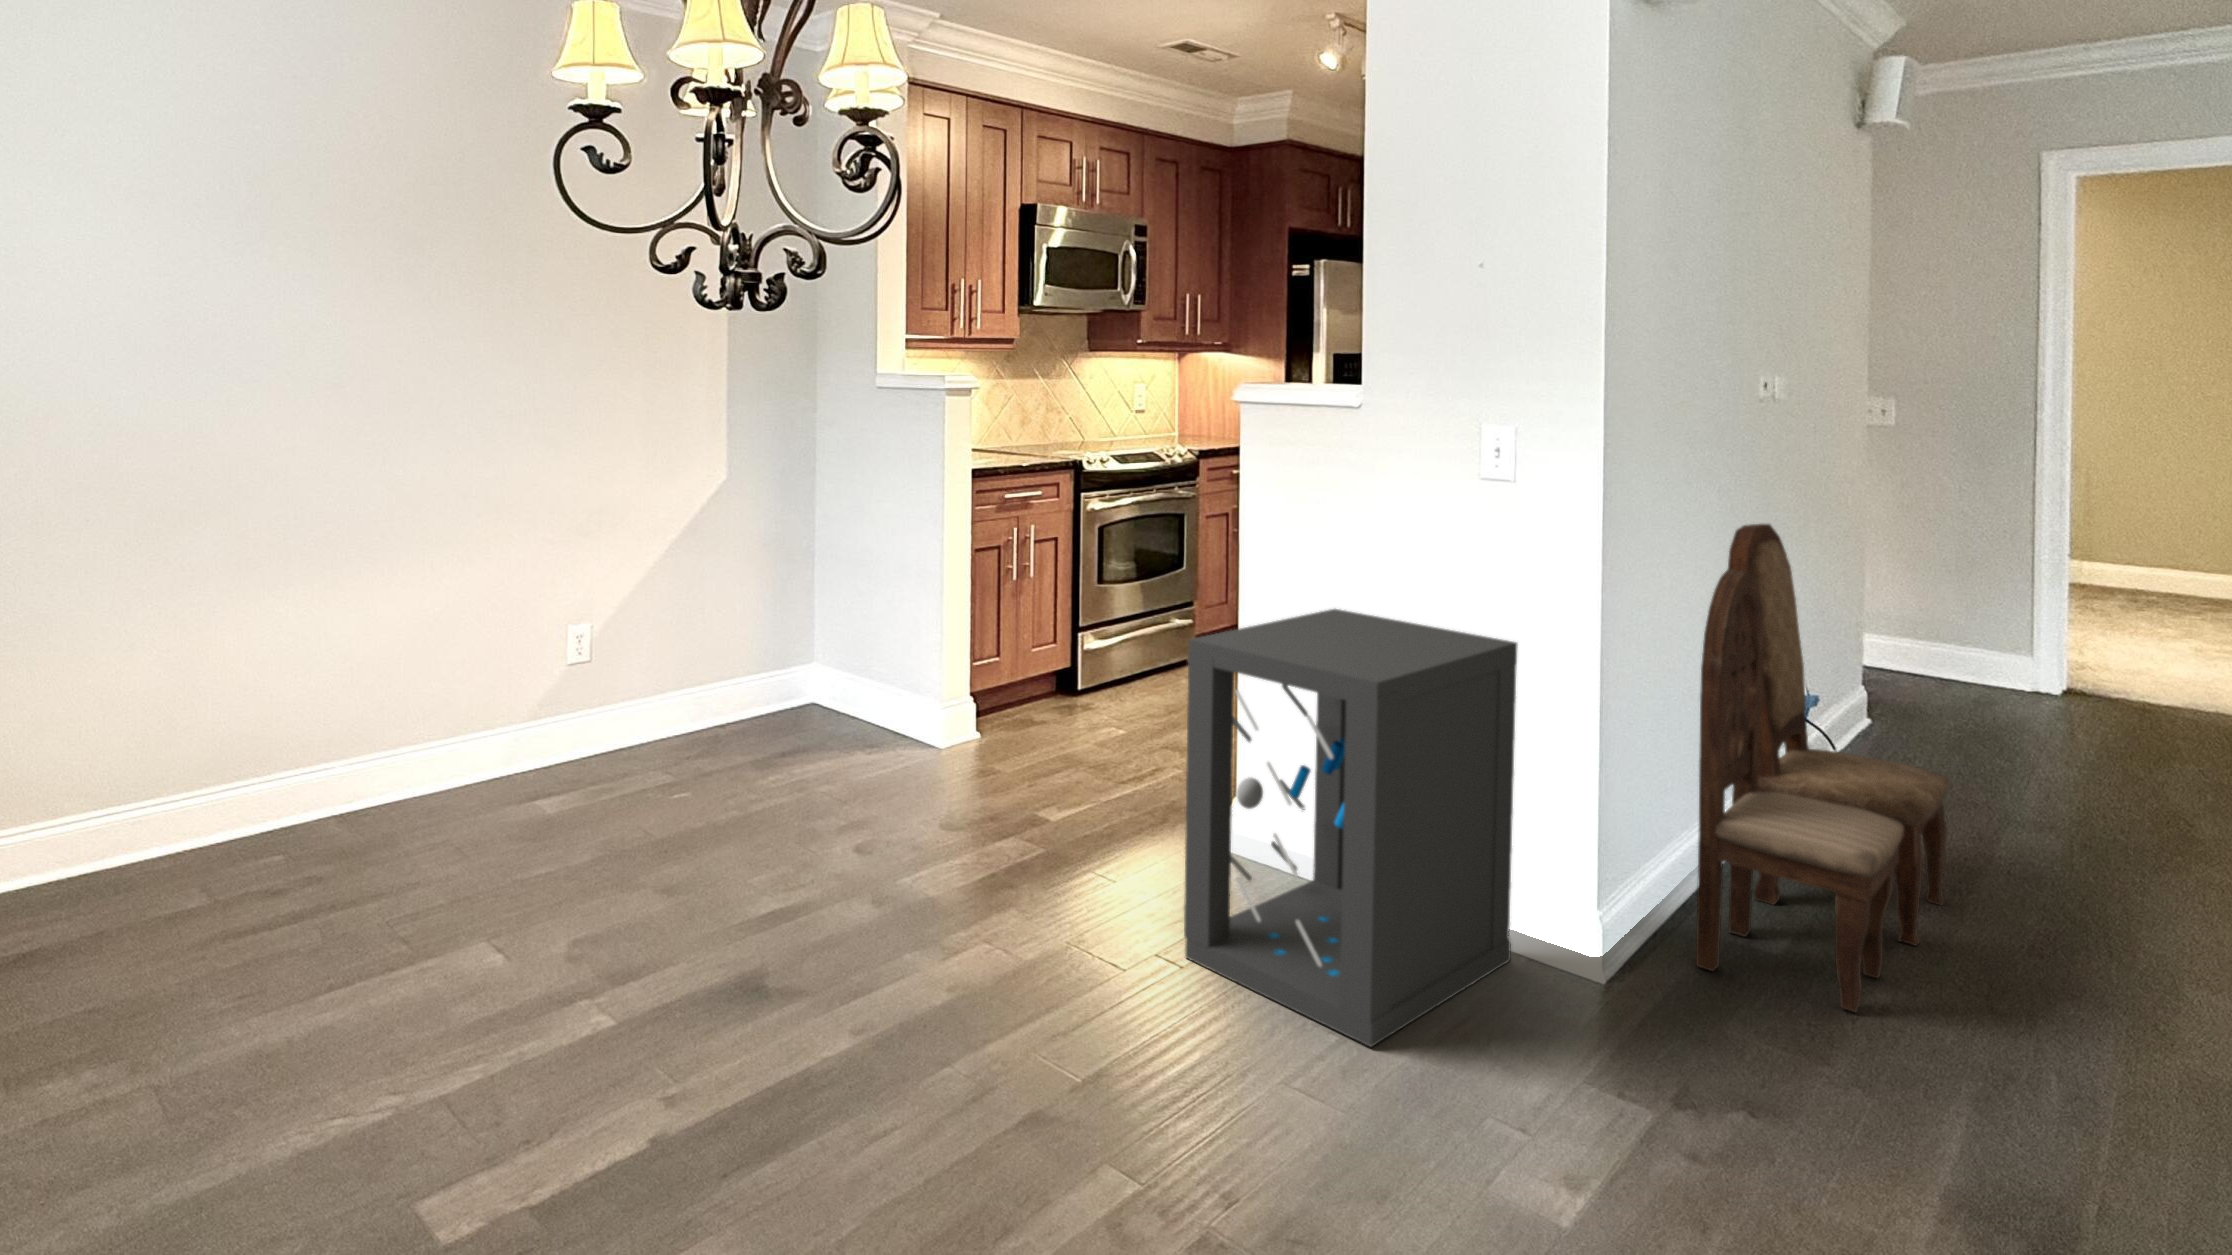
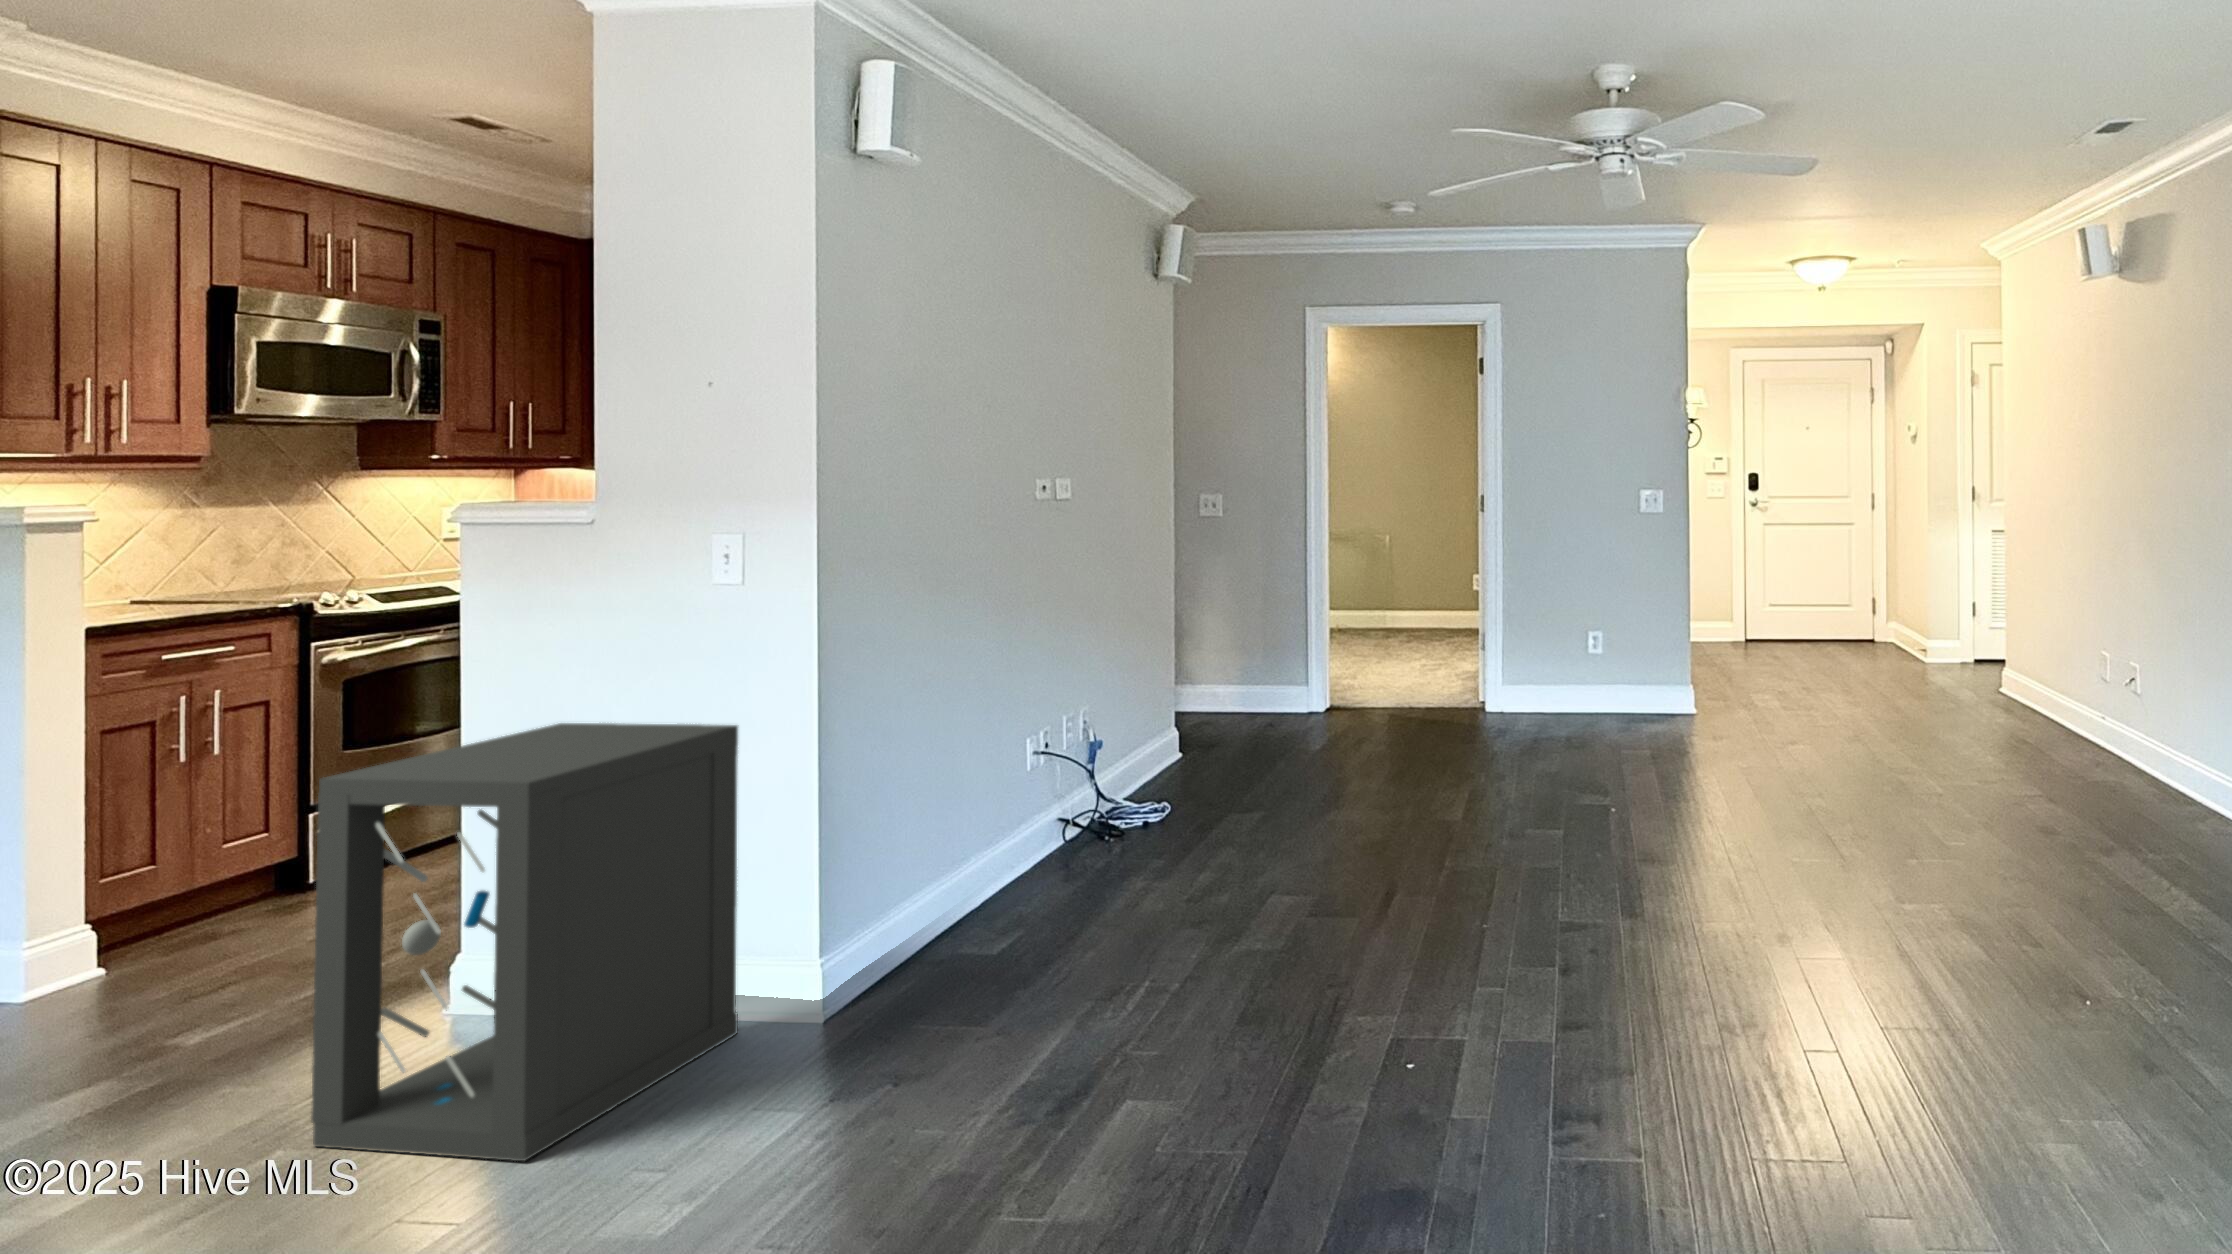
dining chair: present [1696,524,1949,1012] -> none [916,595,1159,987]

